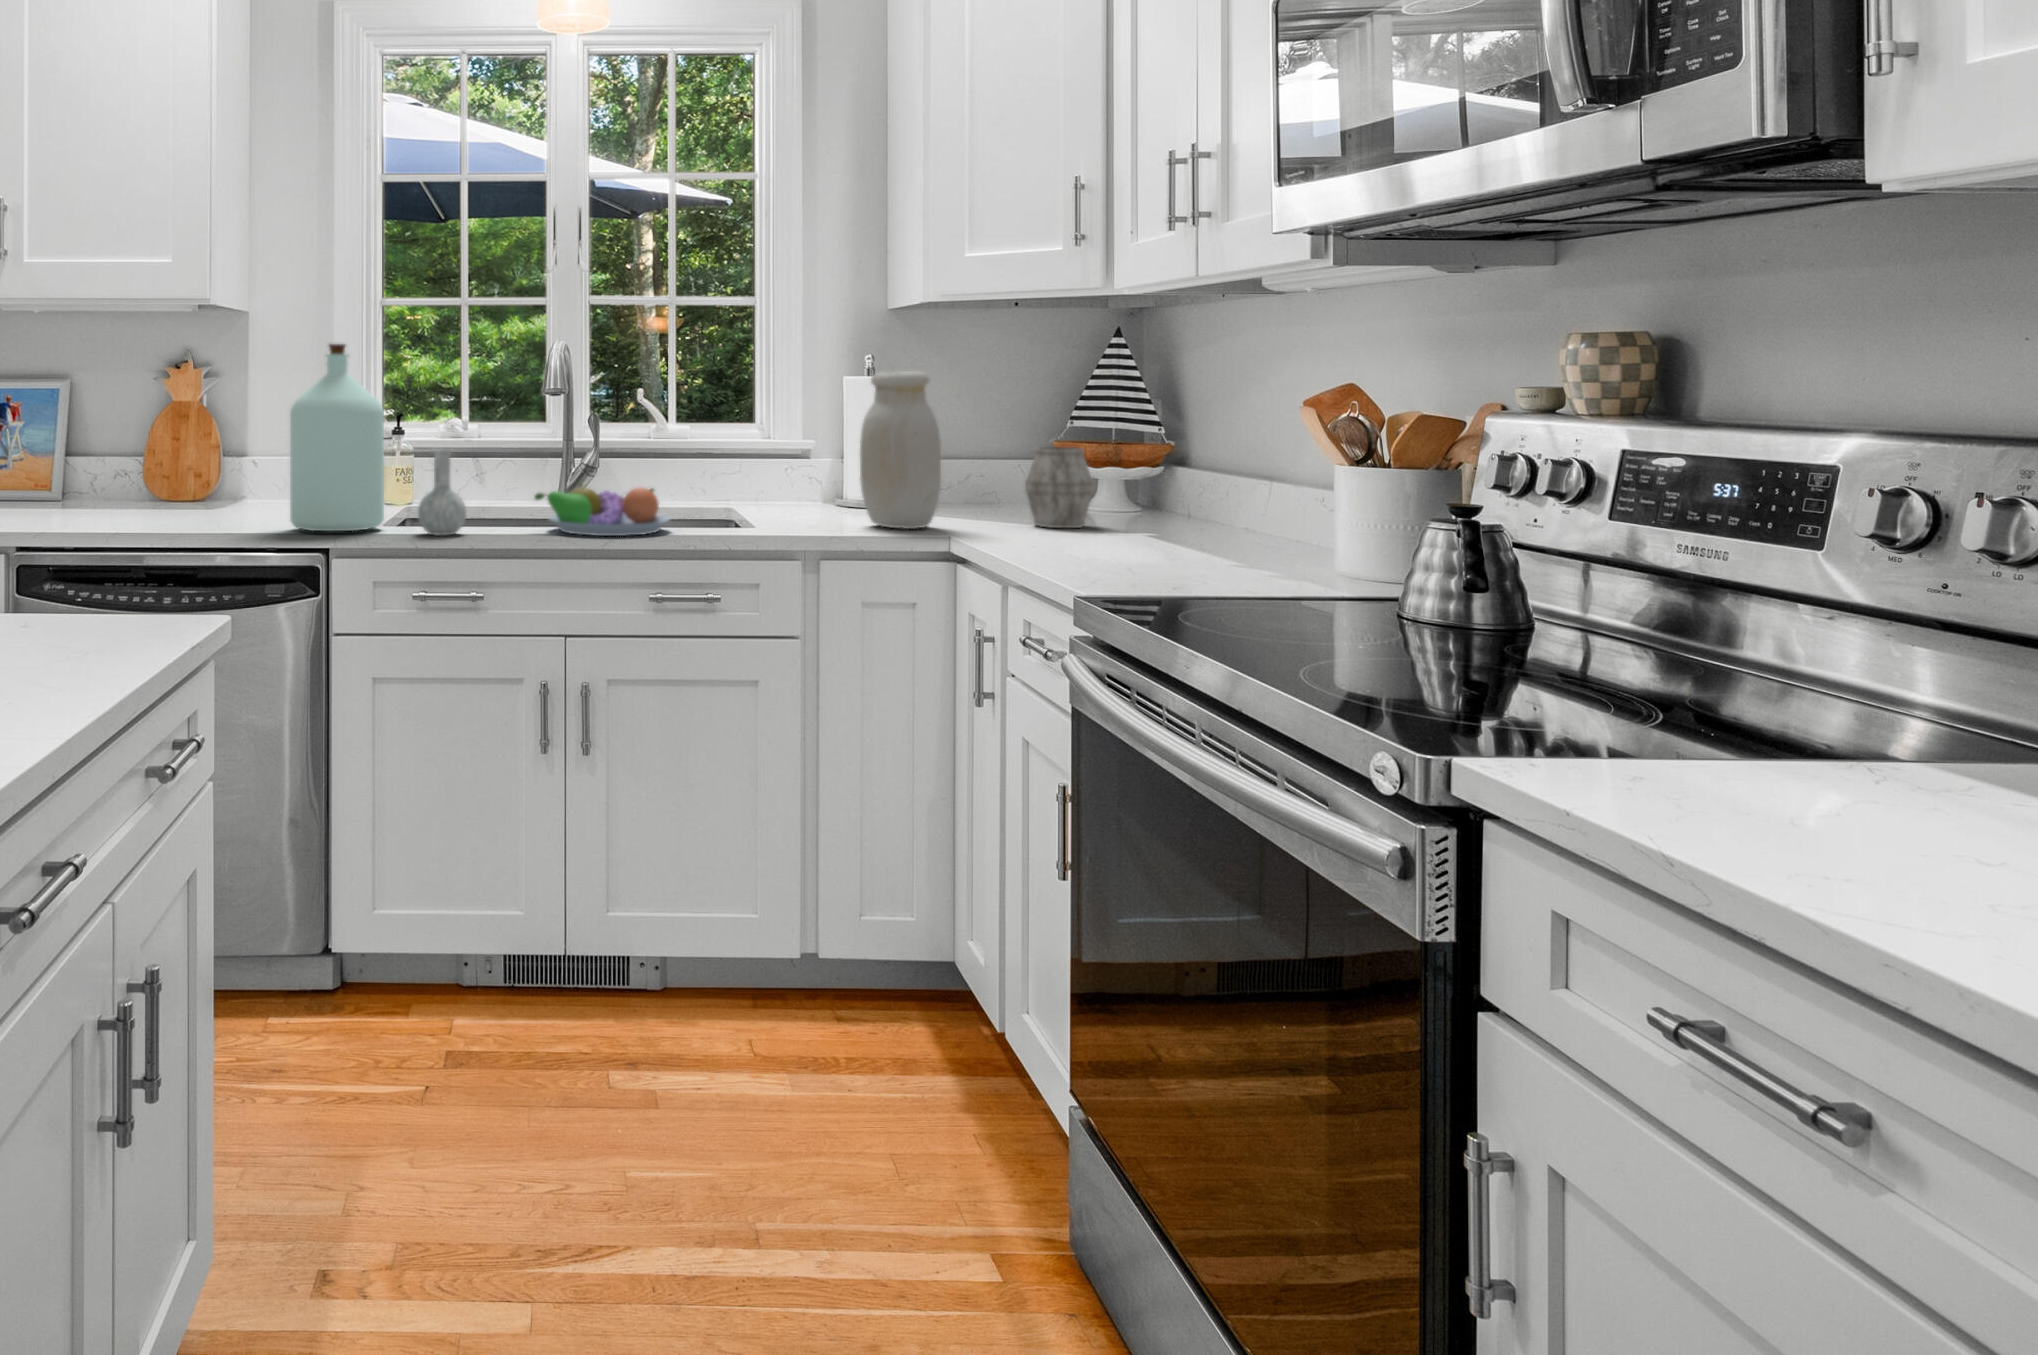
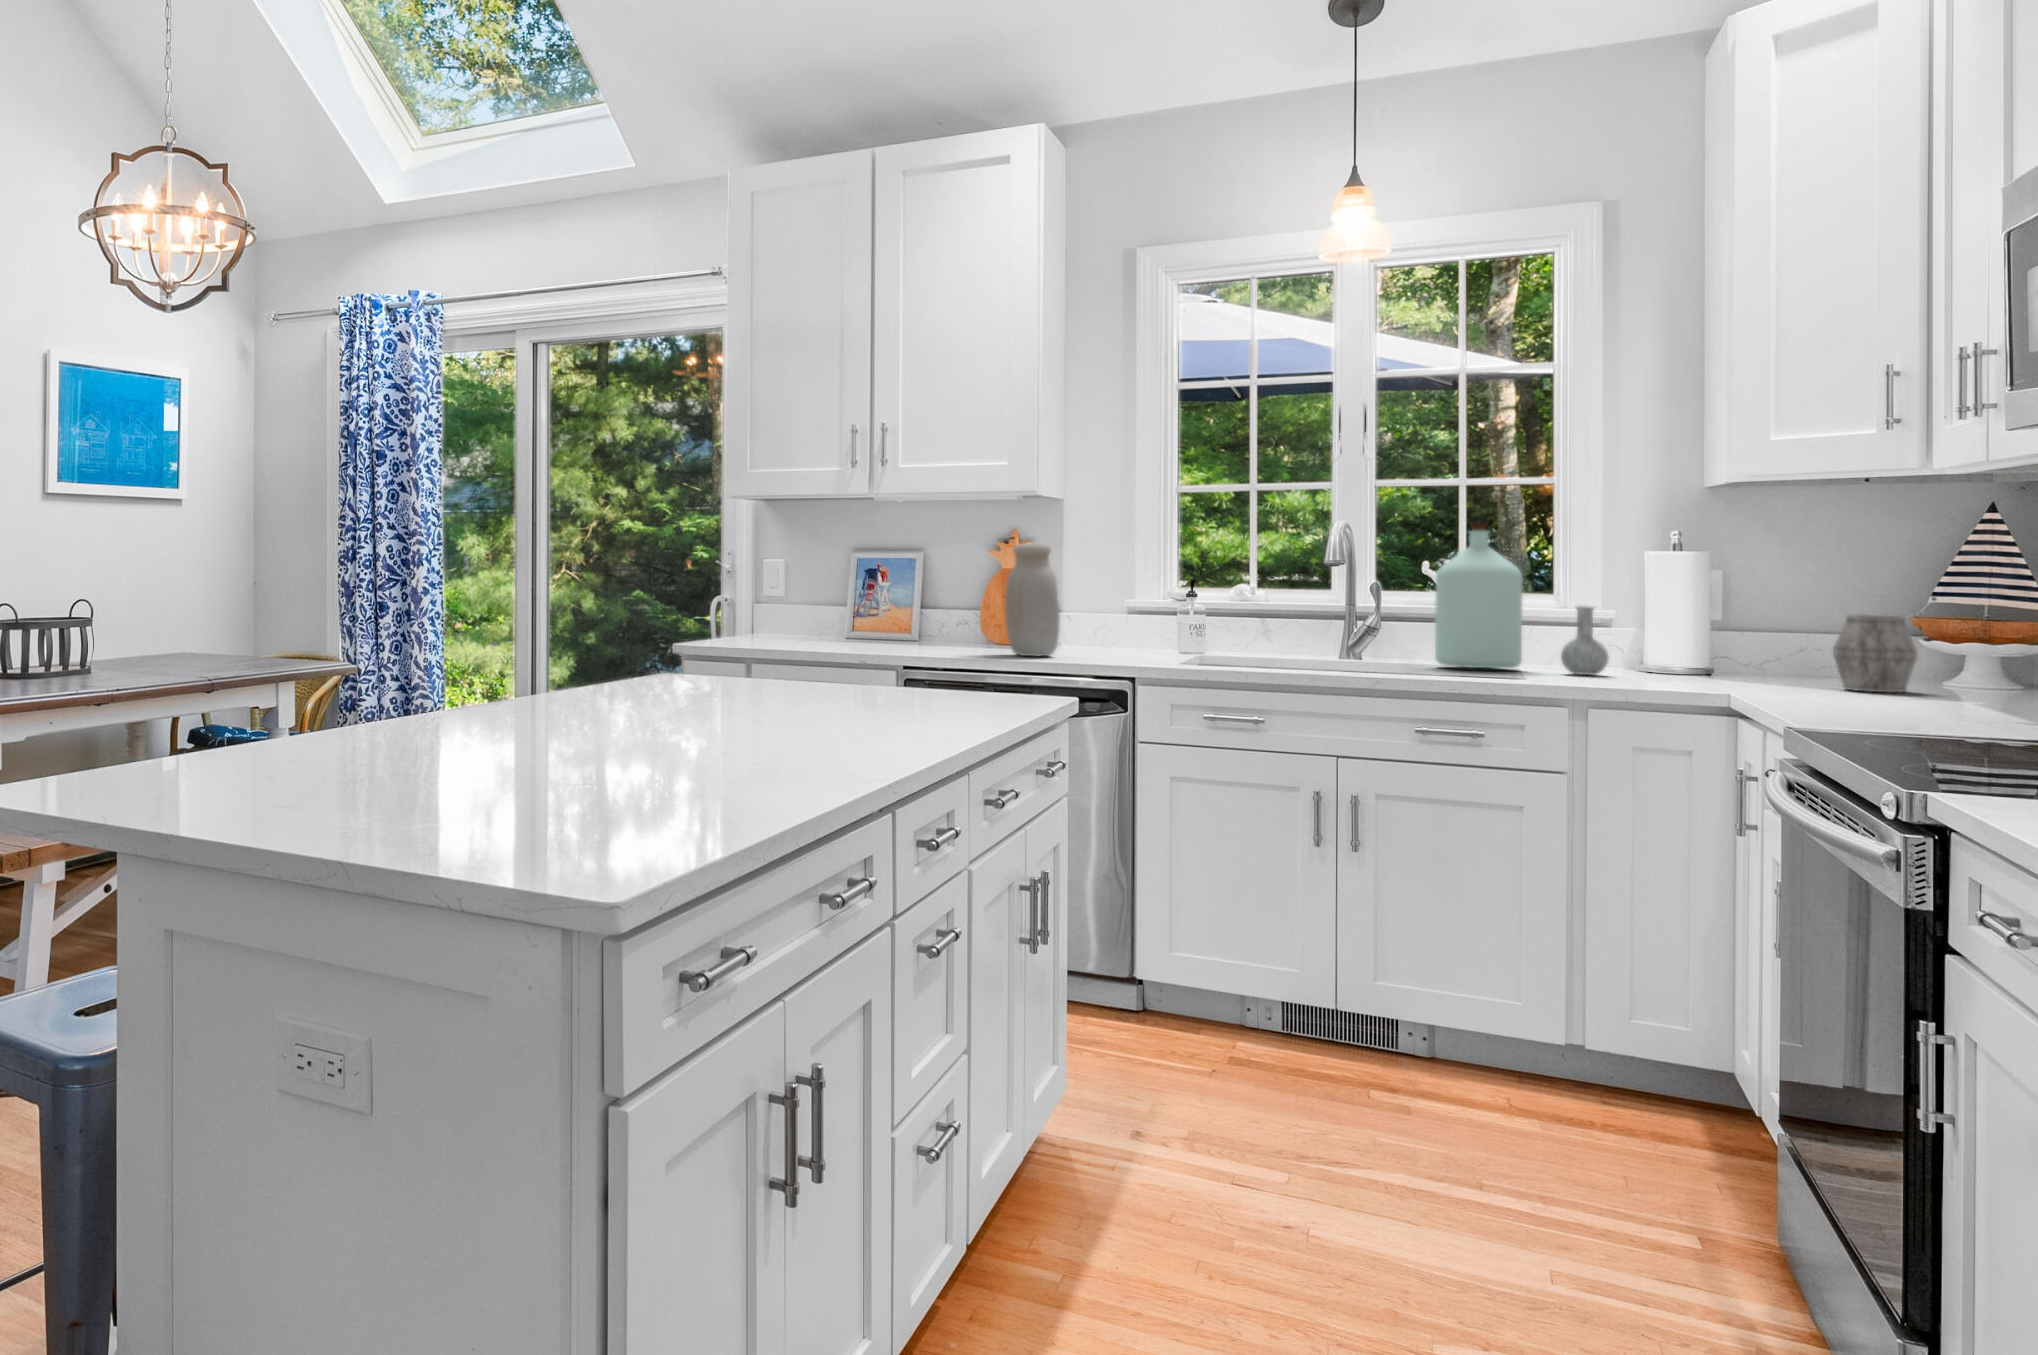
bottle: present [290,344,466,536] -> present [1435,523,1608,675]
jar: present [860,371,941,529] -> present [1005,543,1060,656]
fruit bowl: present [535,483,669,536] -> none [1306,631,1434,677]

